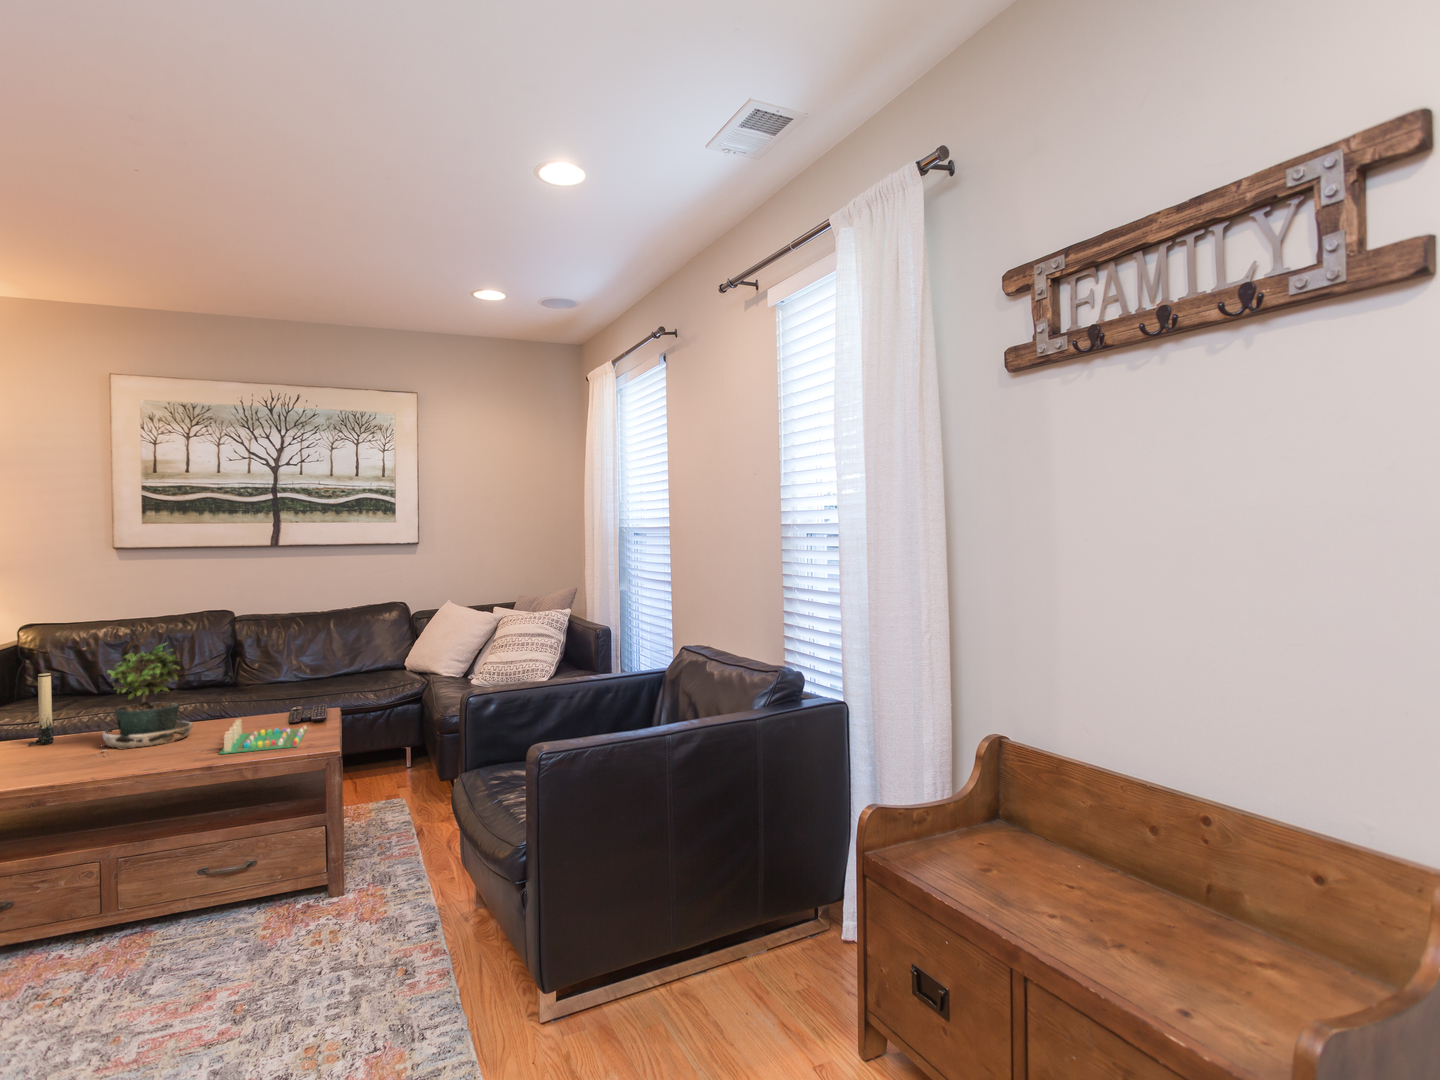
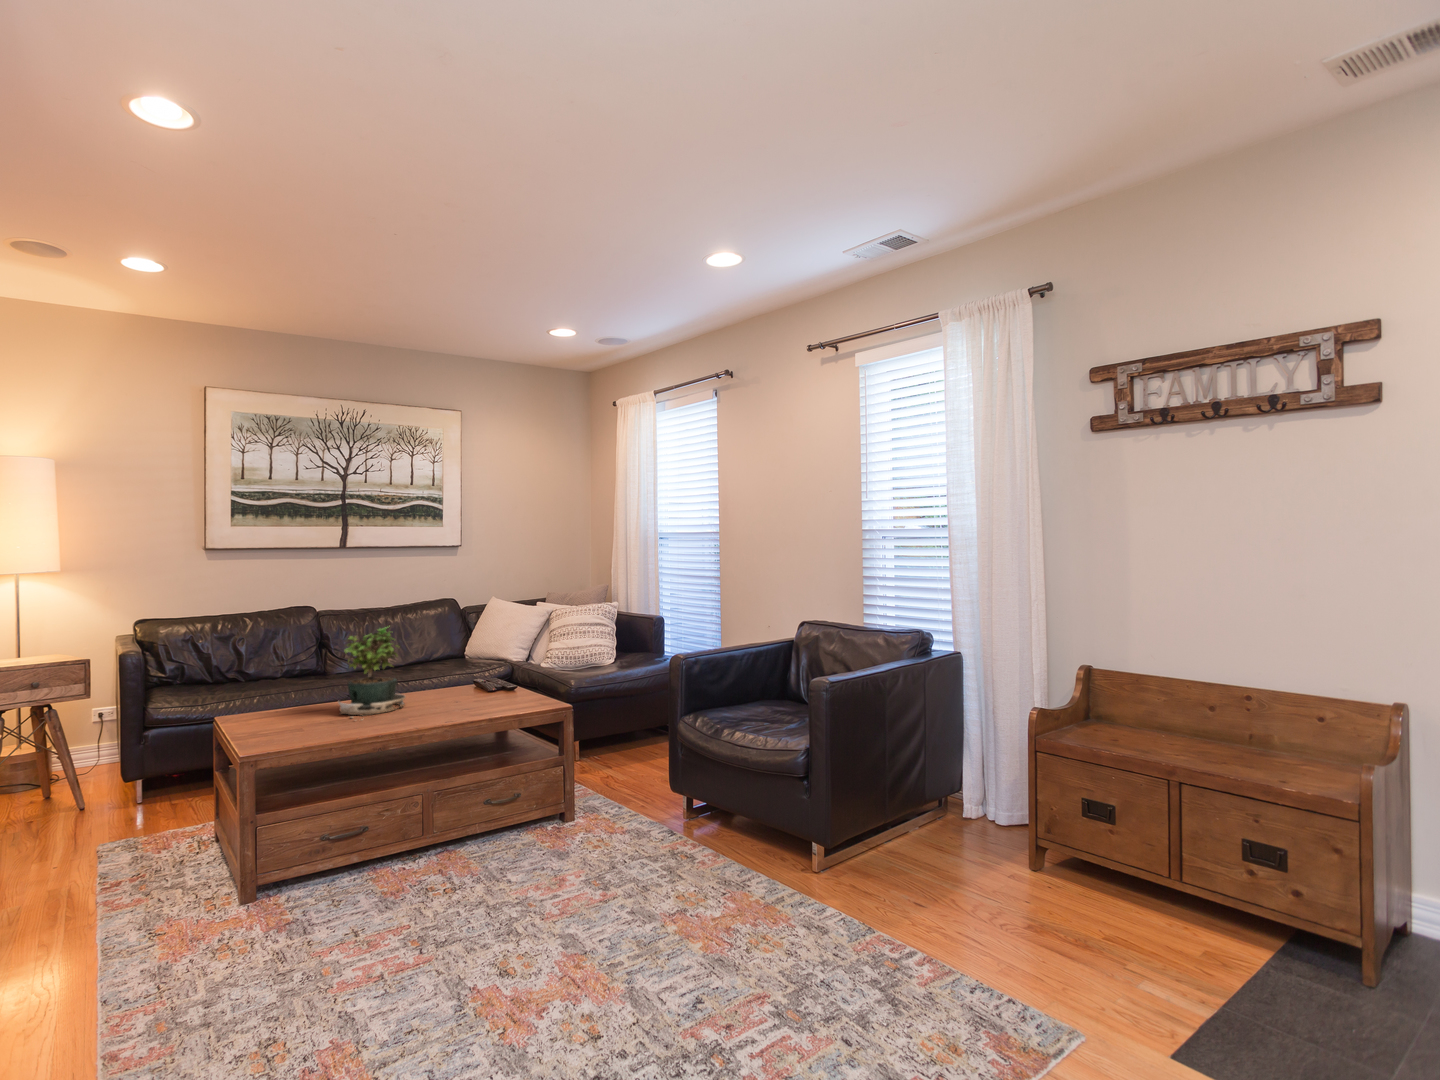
candle: present [29,673,54,746] -> none [266,655,286,718]
board game: present [220,719,306,754] -> none [444,689,520,714]

